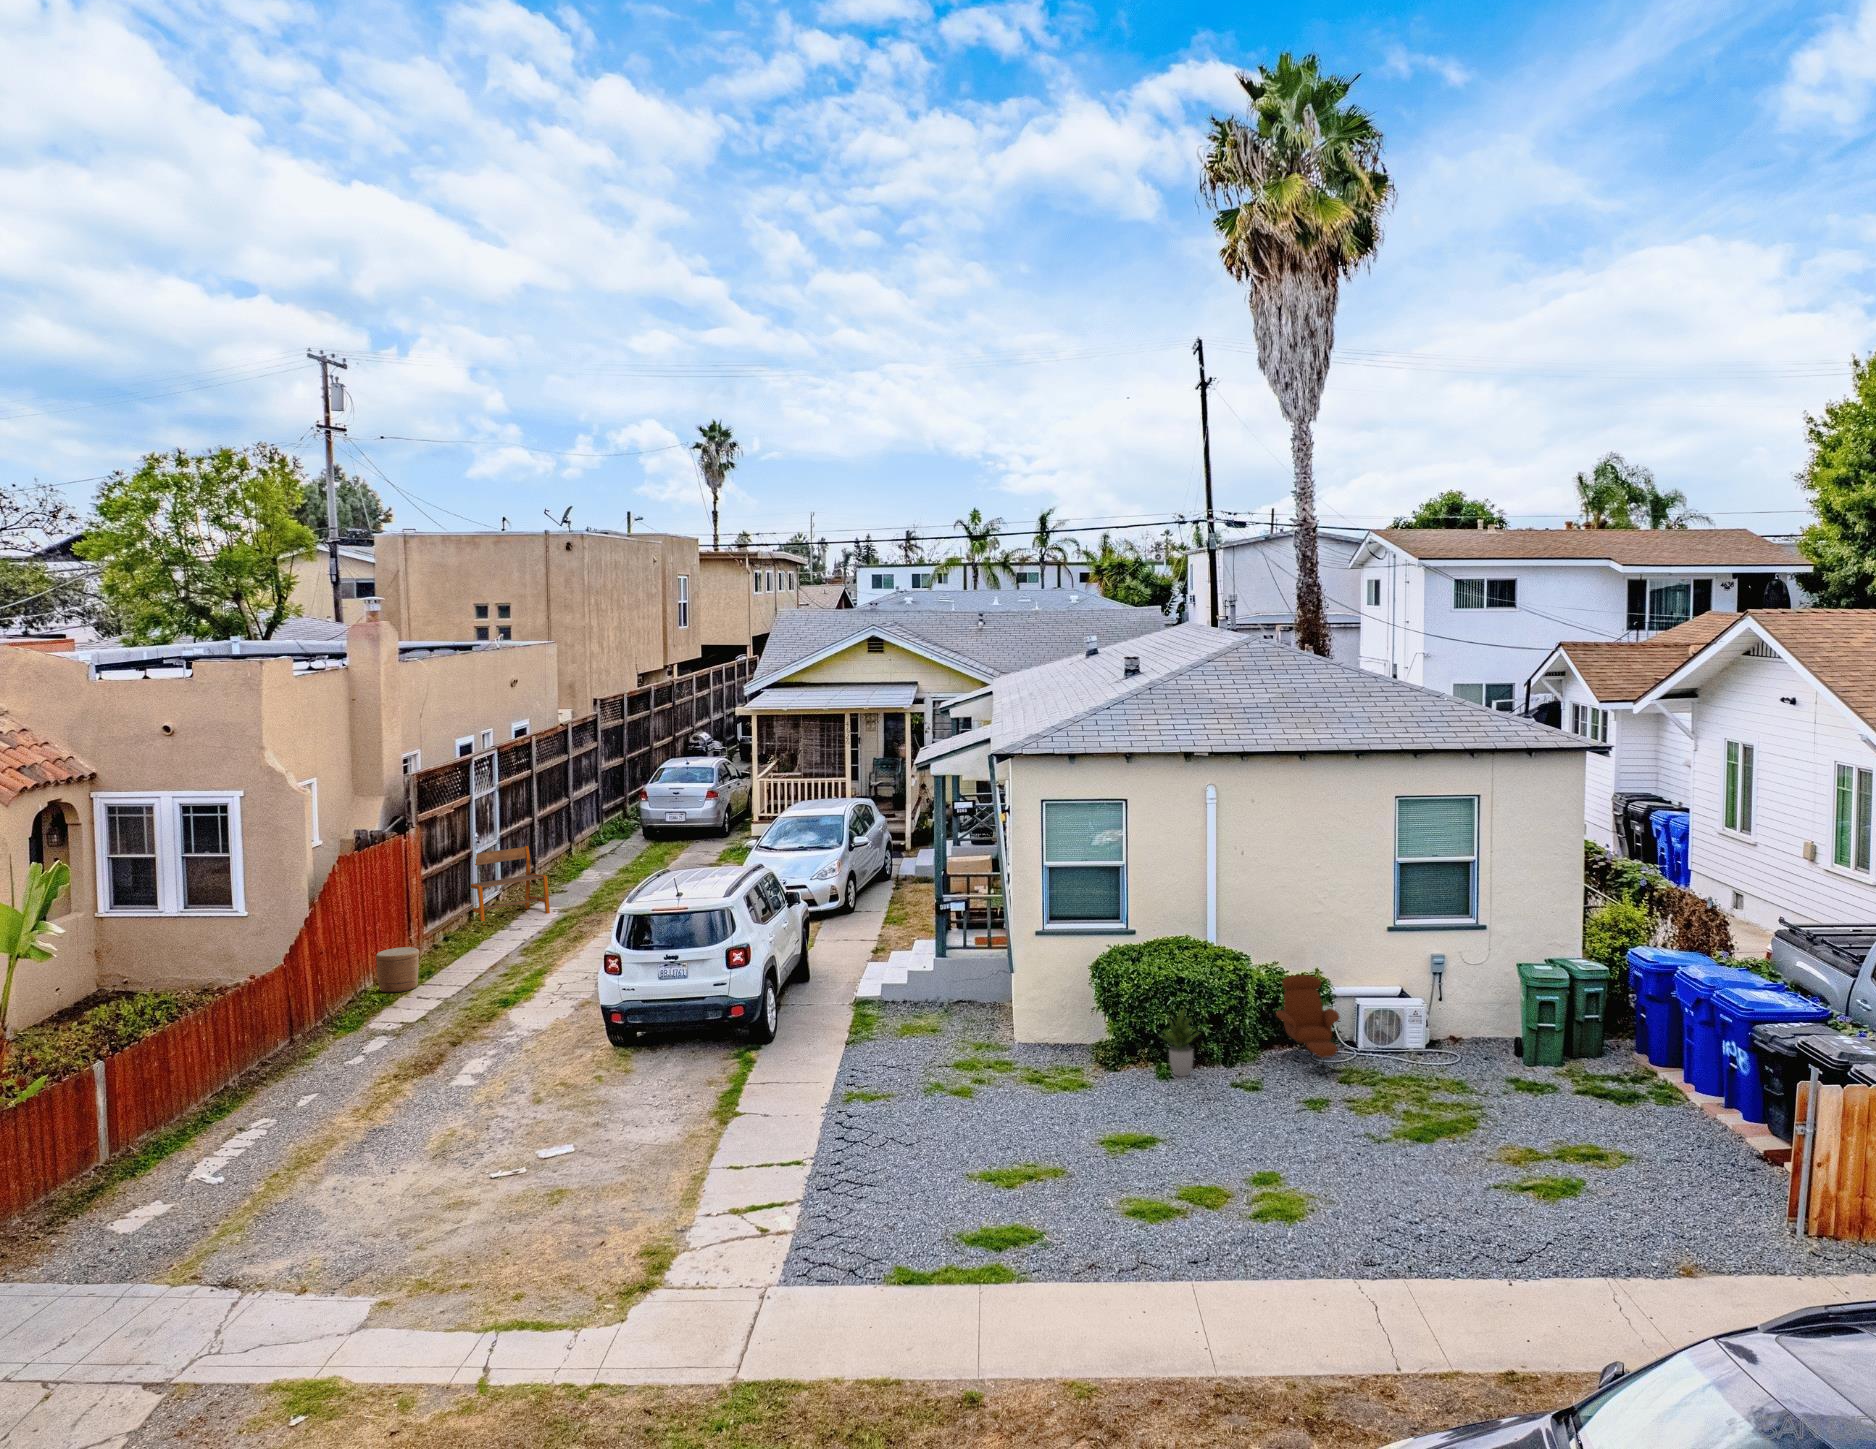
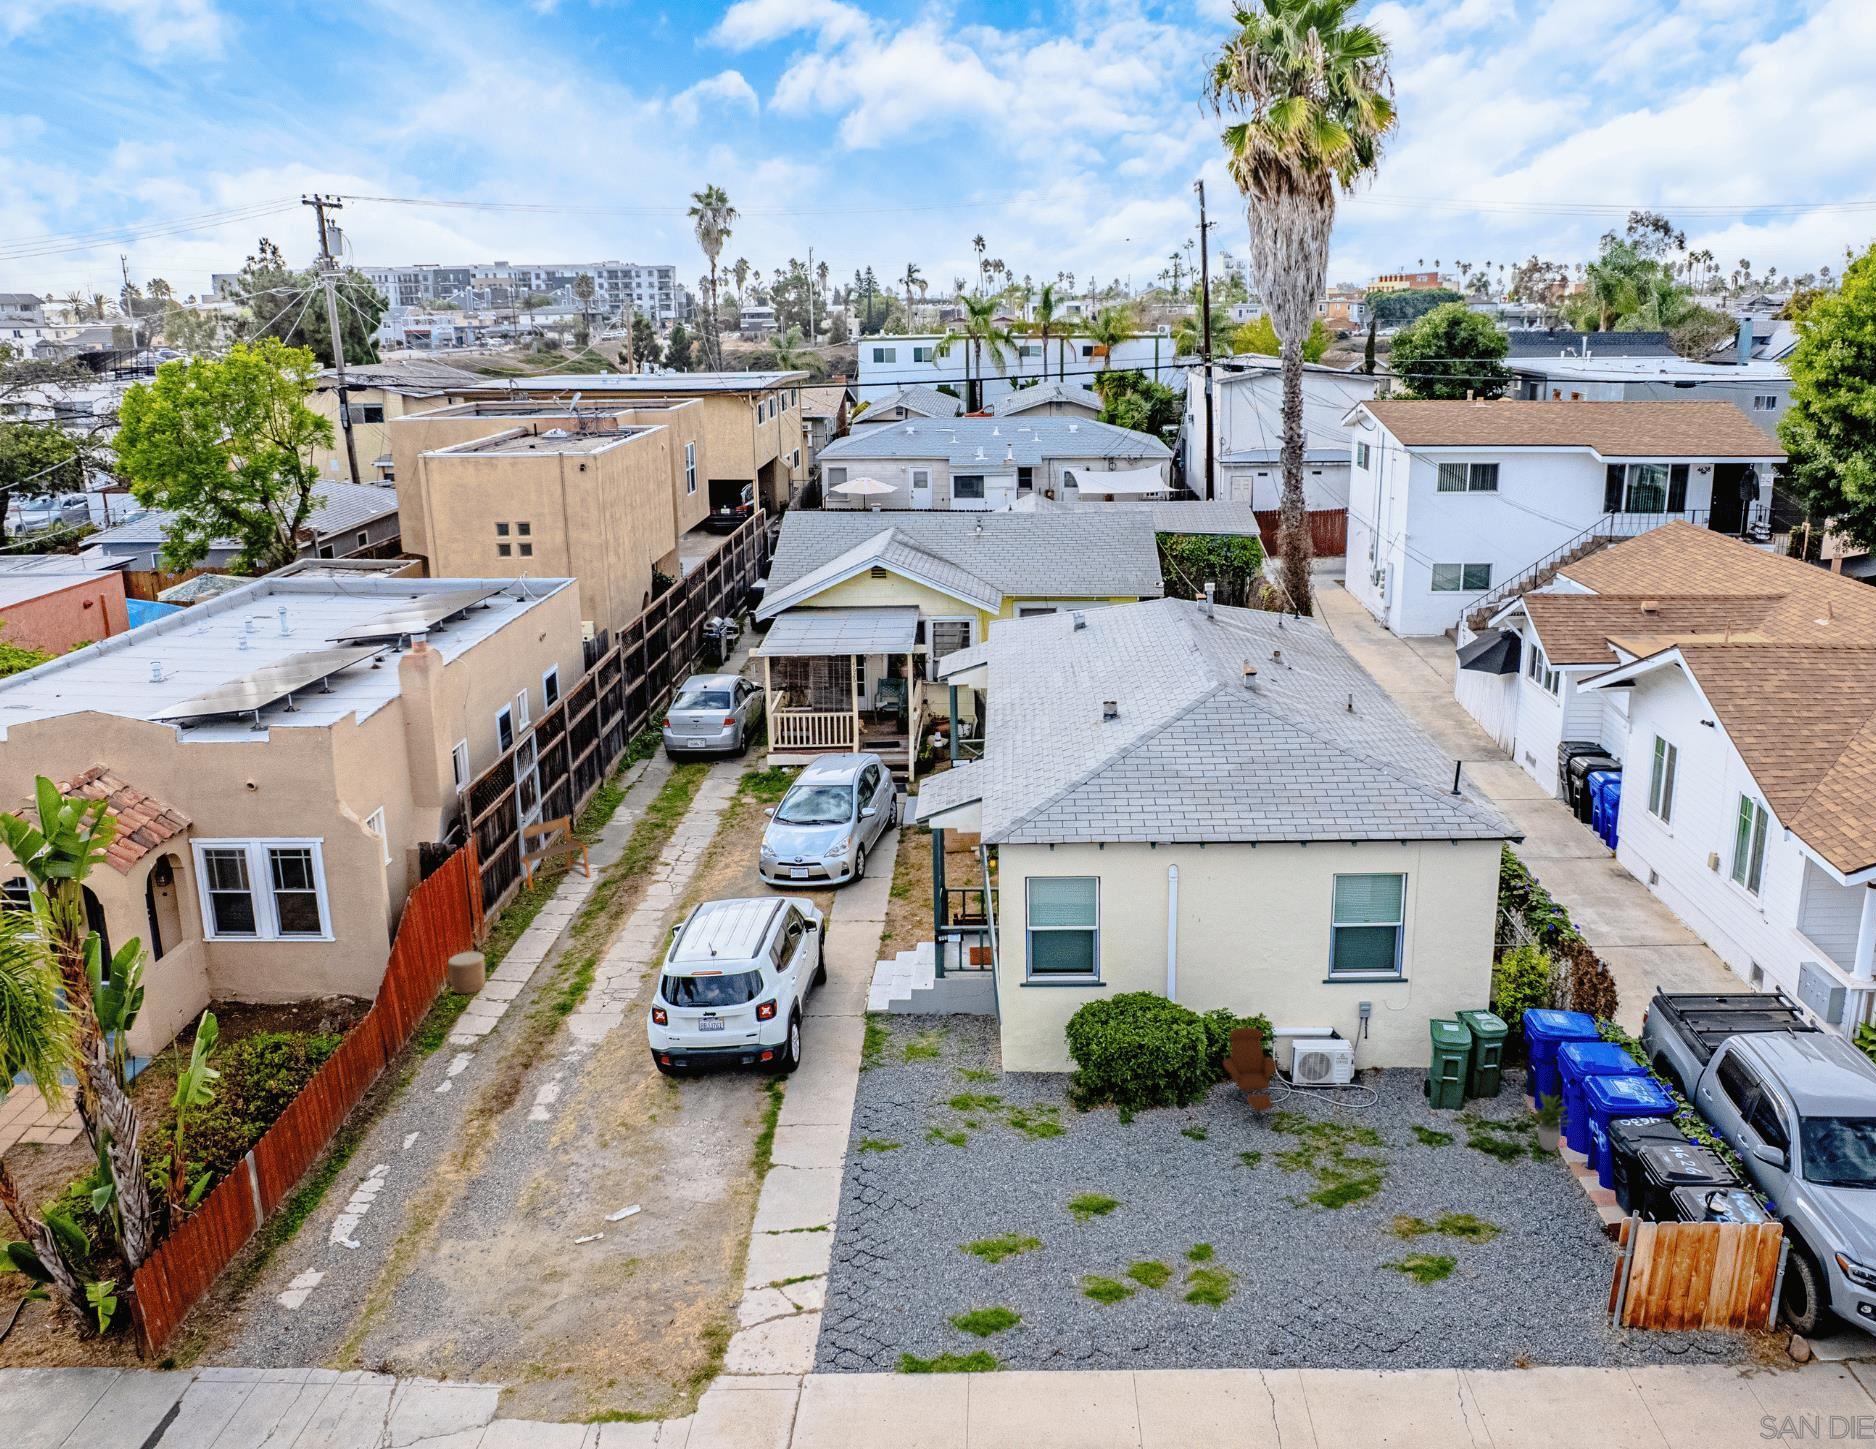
potted plant: present [1161,1009,1199,1077] -> present [1531,1092,1571,1151]

